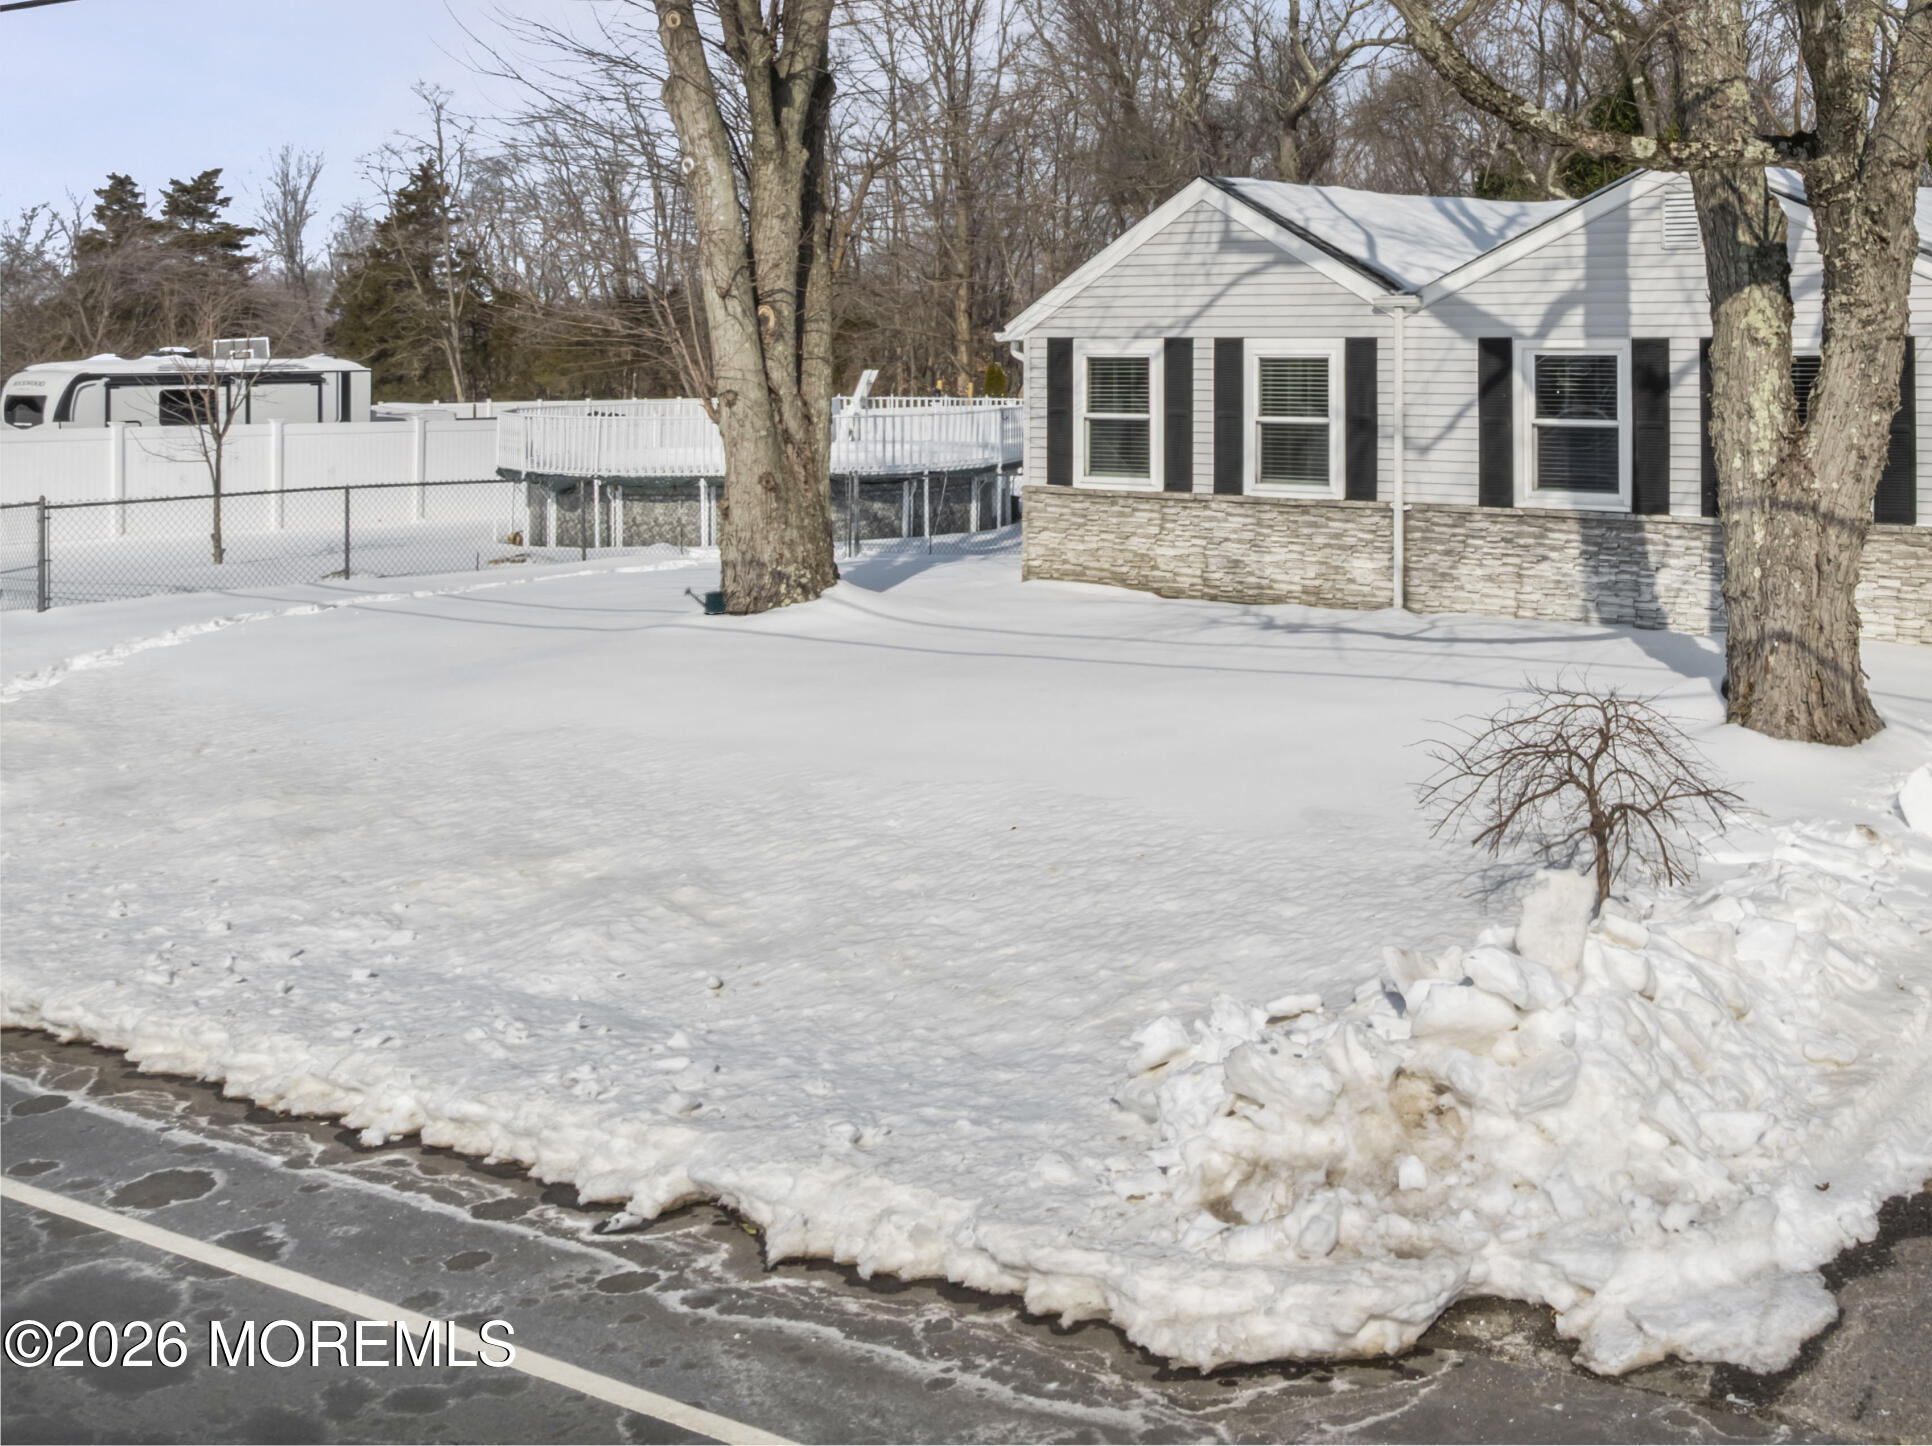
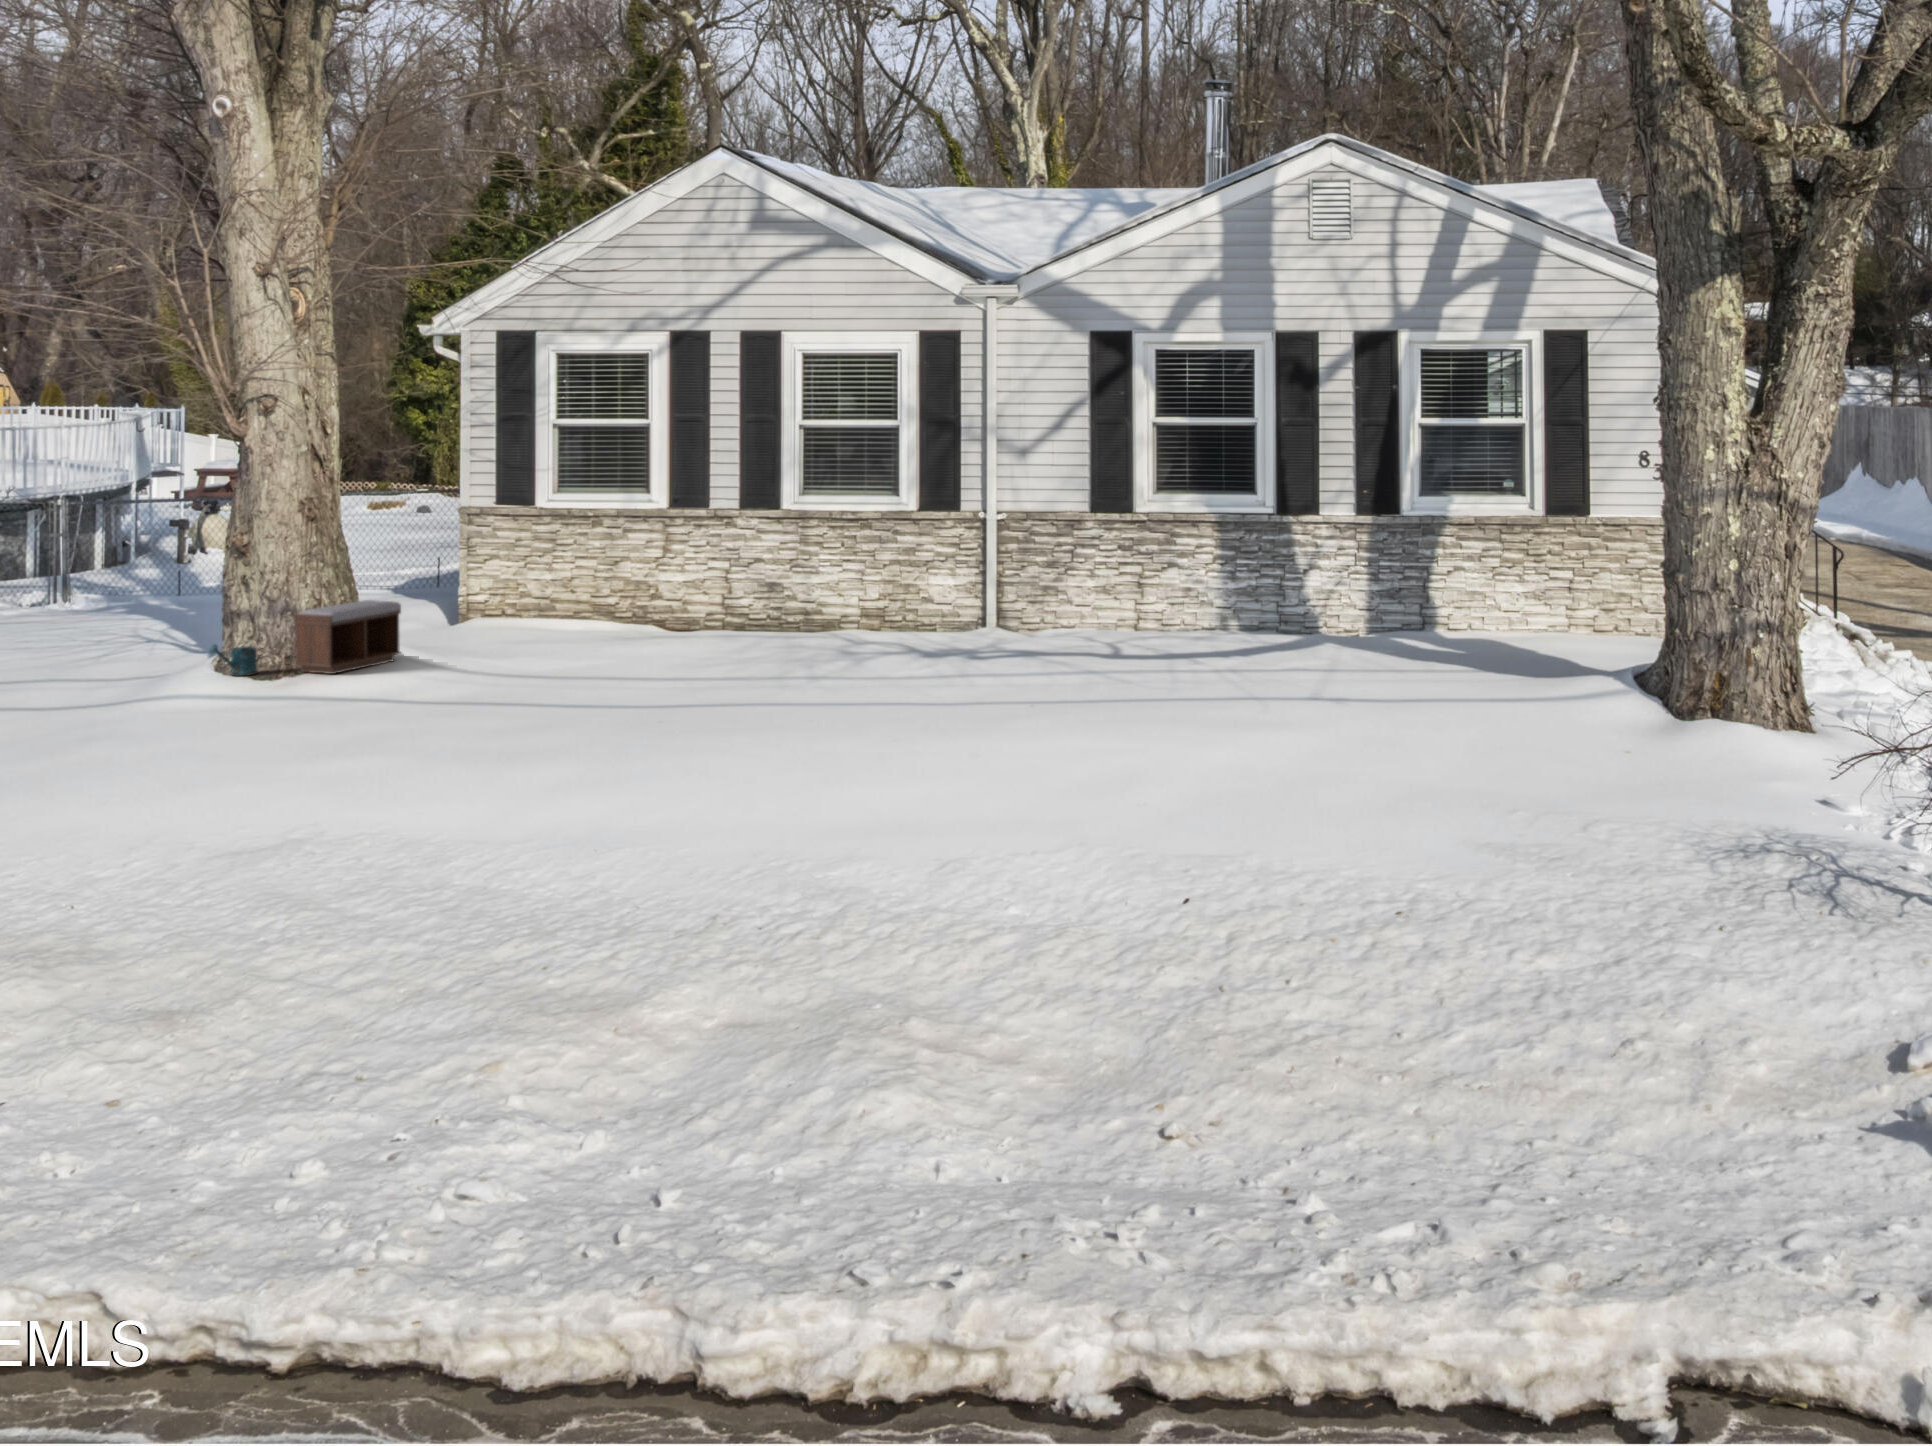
bench: none [747,558,842,617] -> present [293,600,401,674]

